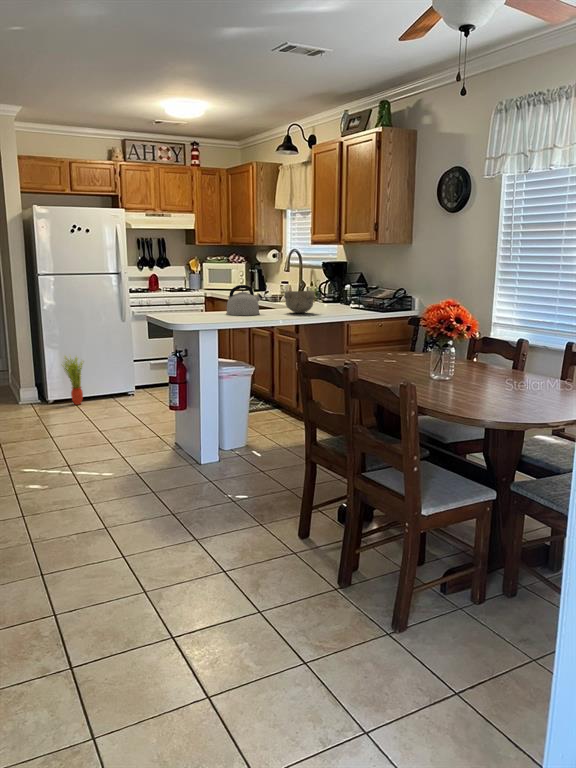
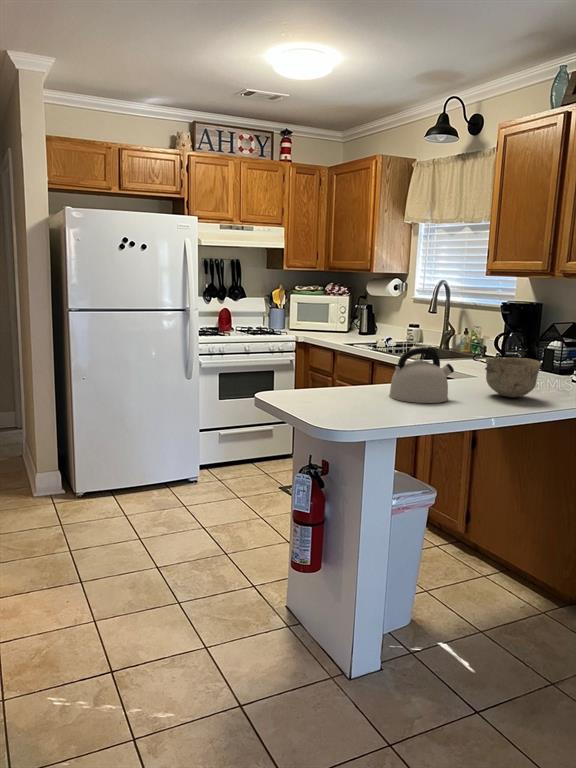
potted plant: present [62,356,83,405] -> none [97,427,131,500]

